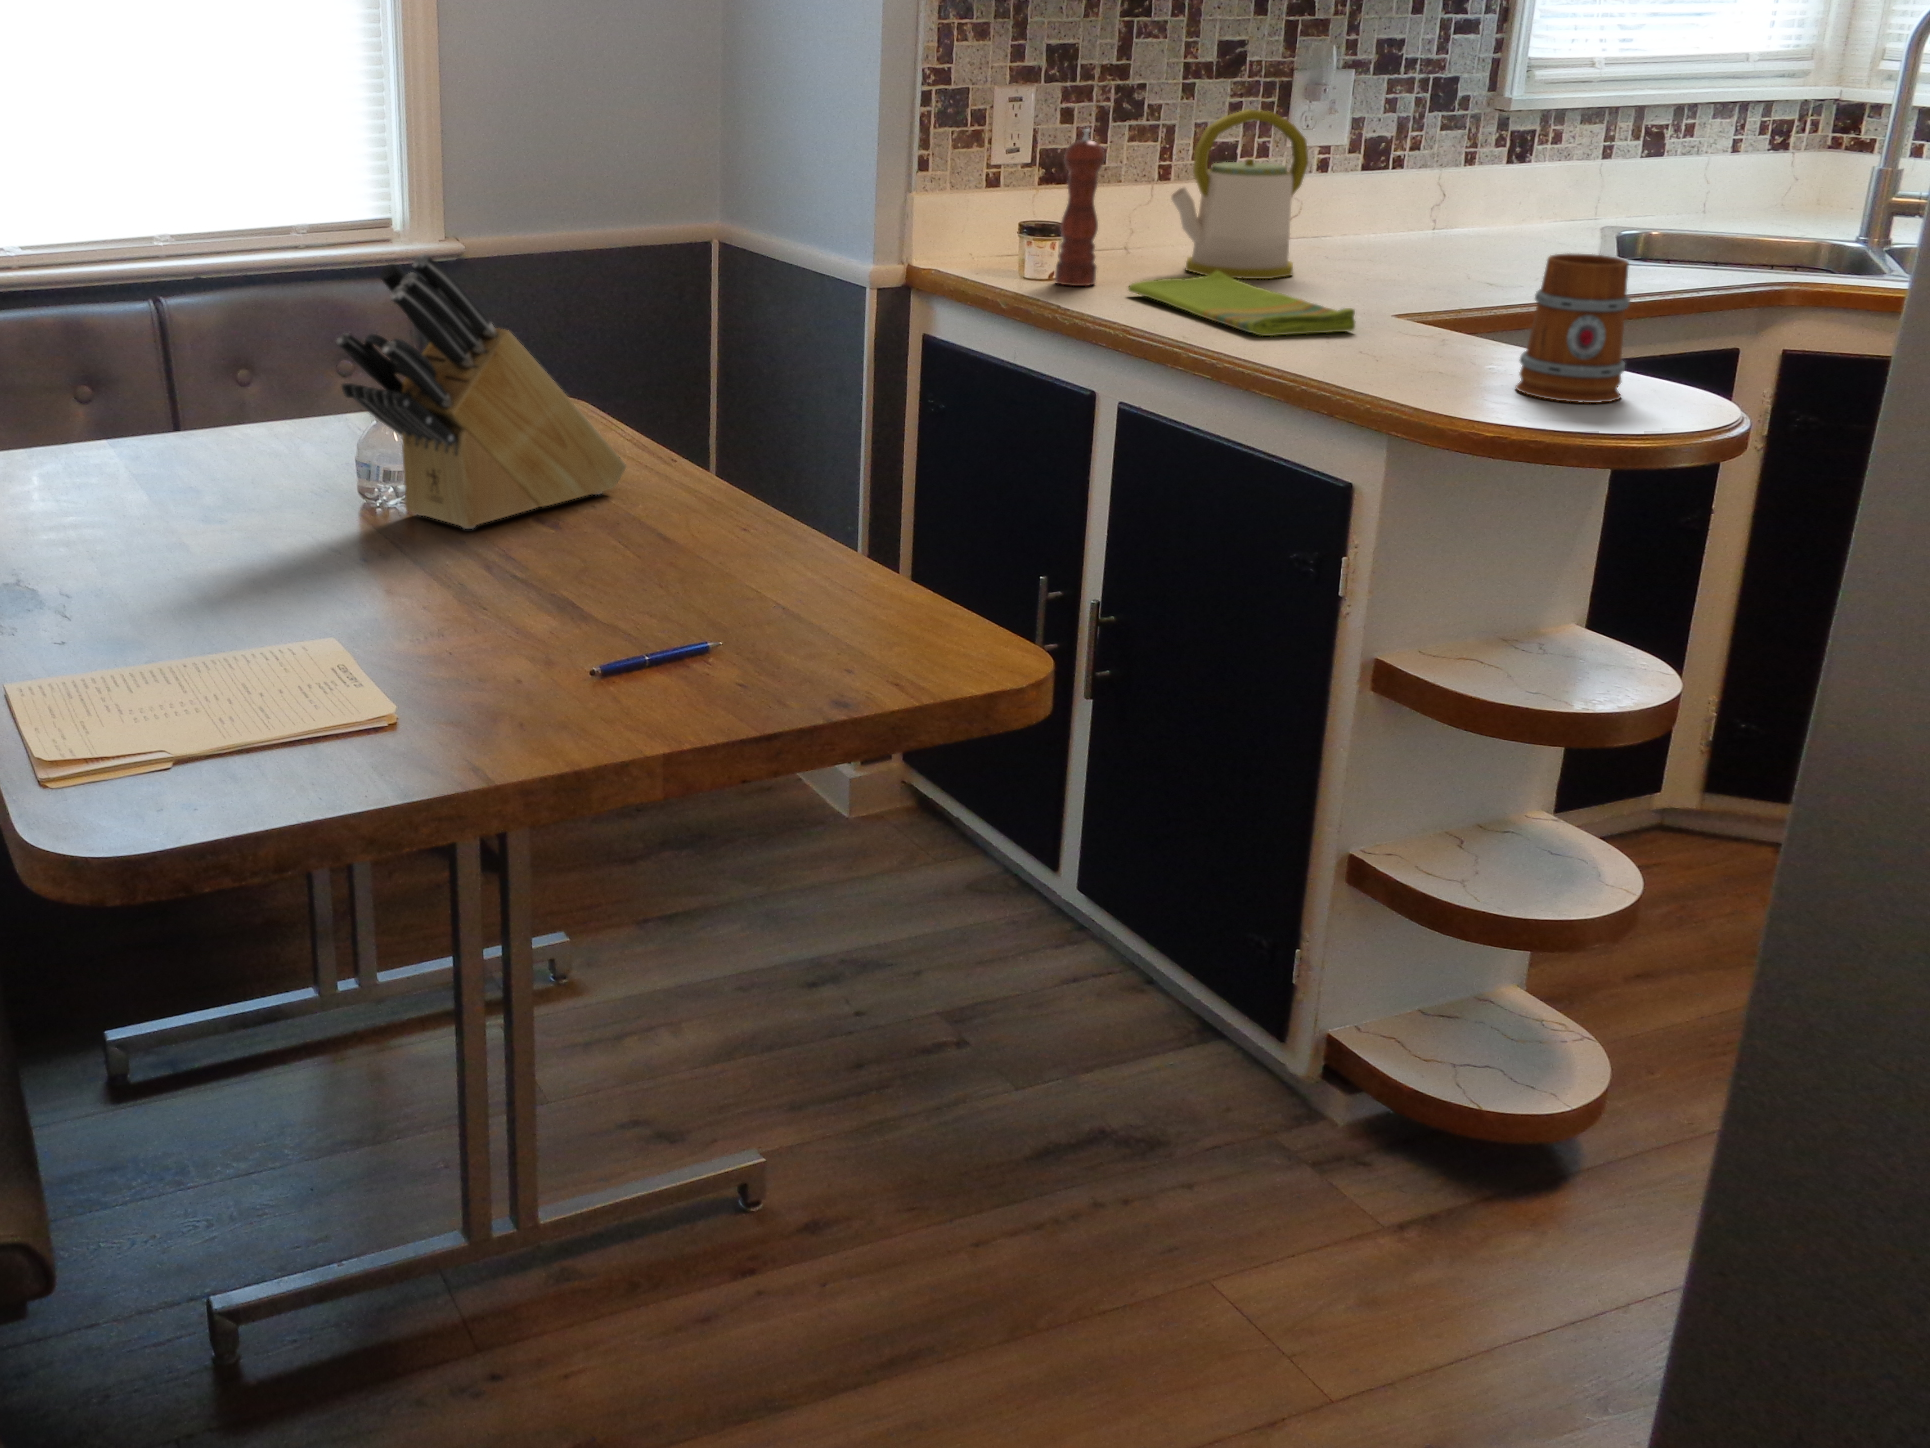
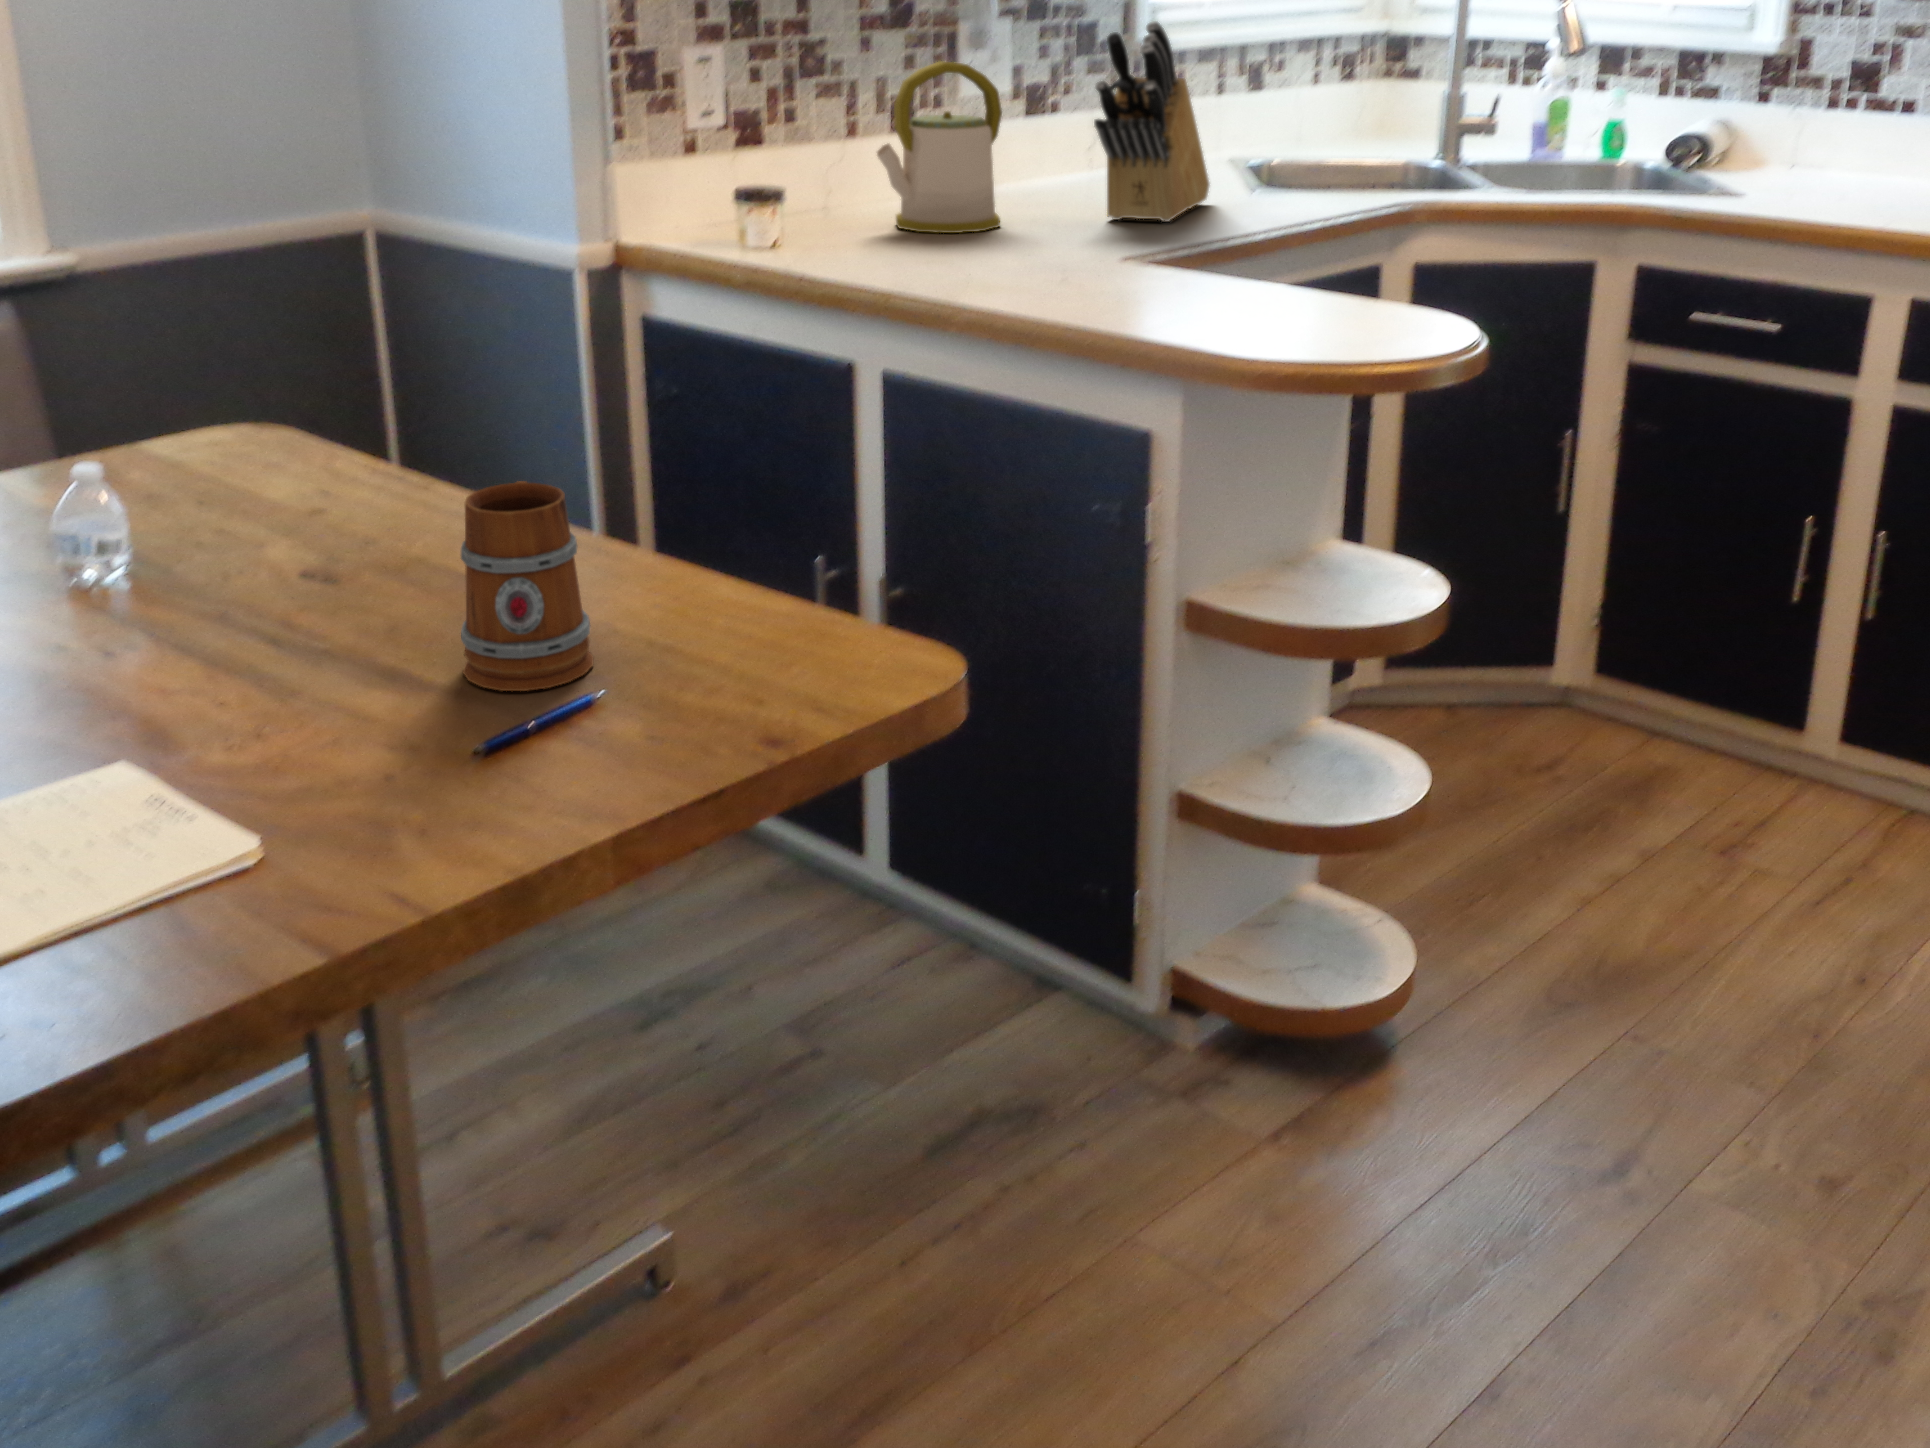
pepper mill: present [1055,129,1105,286] -> none [778,88,822,253]
knife block: present [337,254,626,529] -> present [1094,21,1209,222]
mug: present [1516,254,1630,403] -> present [461,481,594,691]
dish towel: present [1128,270,1355,336] -> none [863,227,1103,292]

